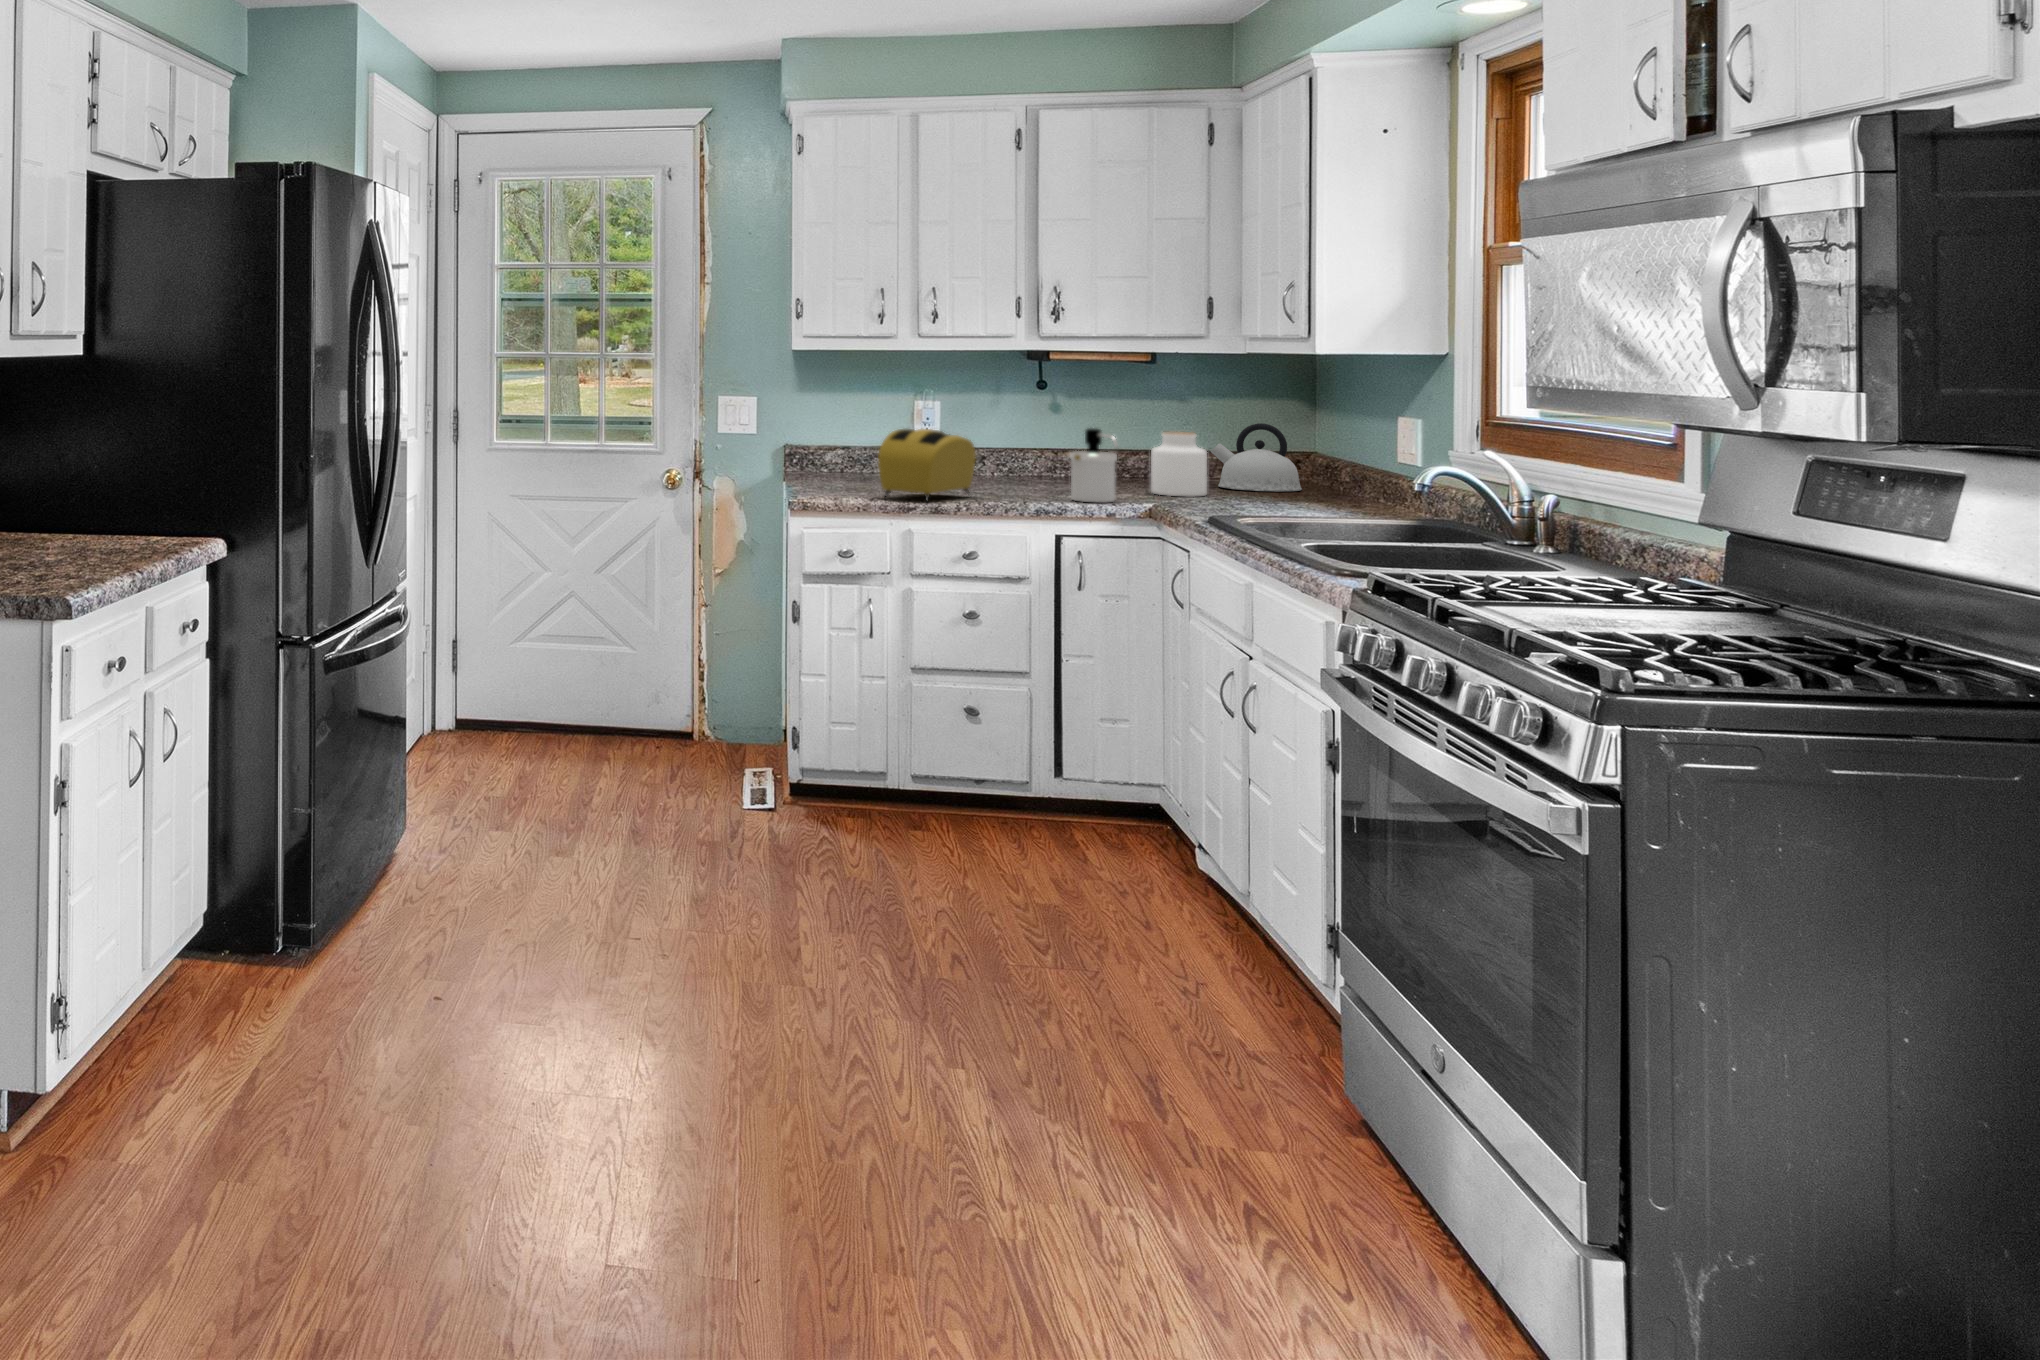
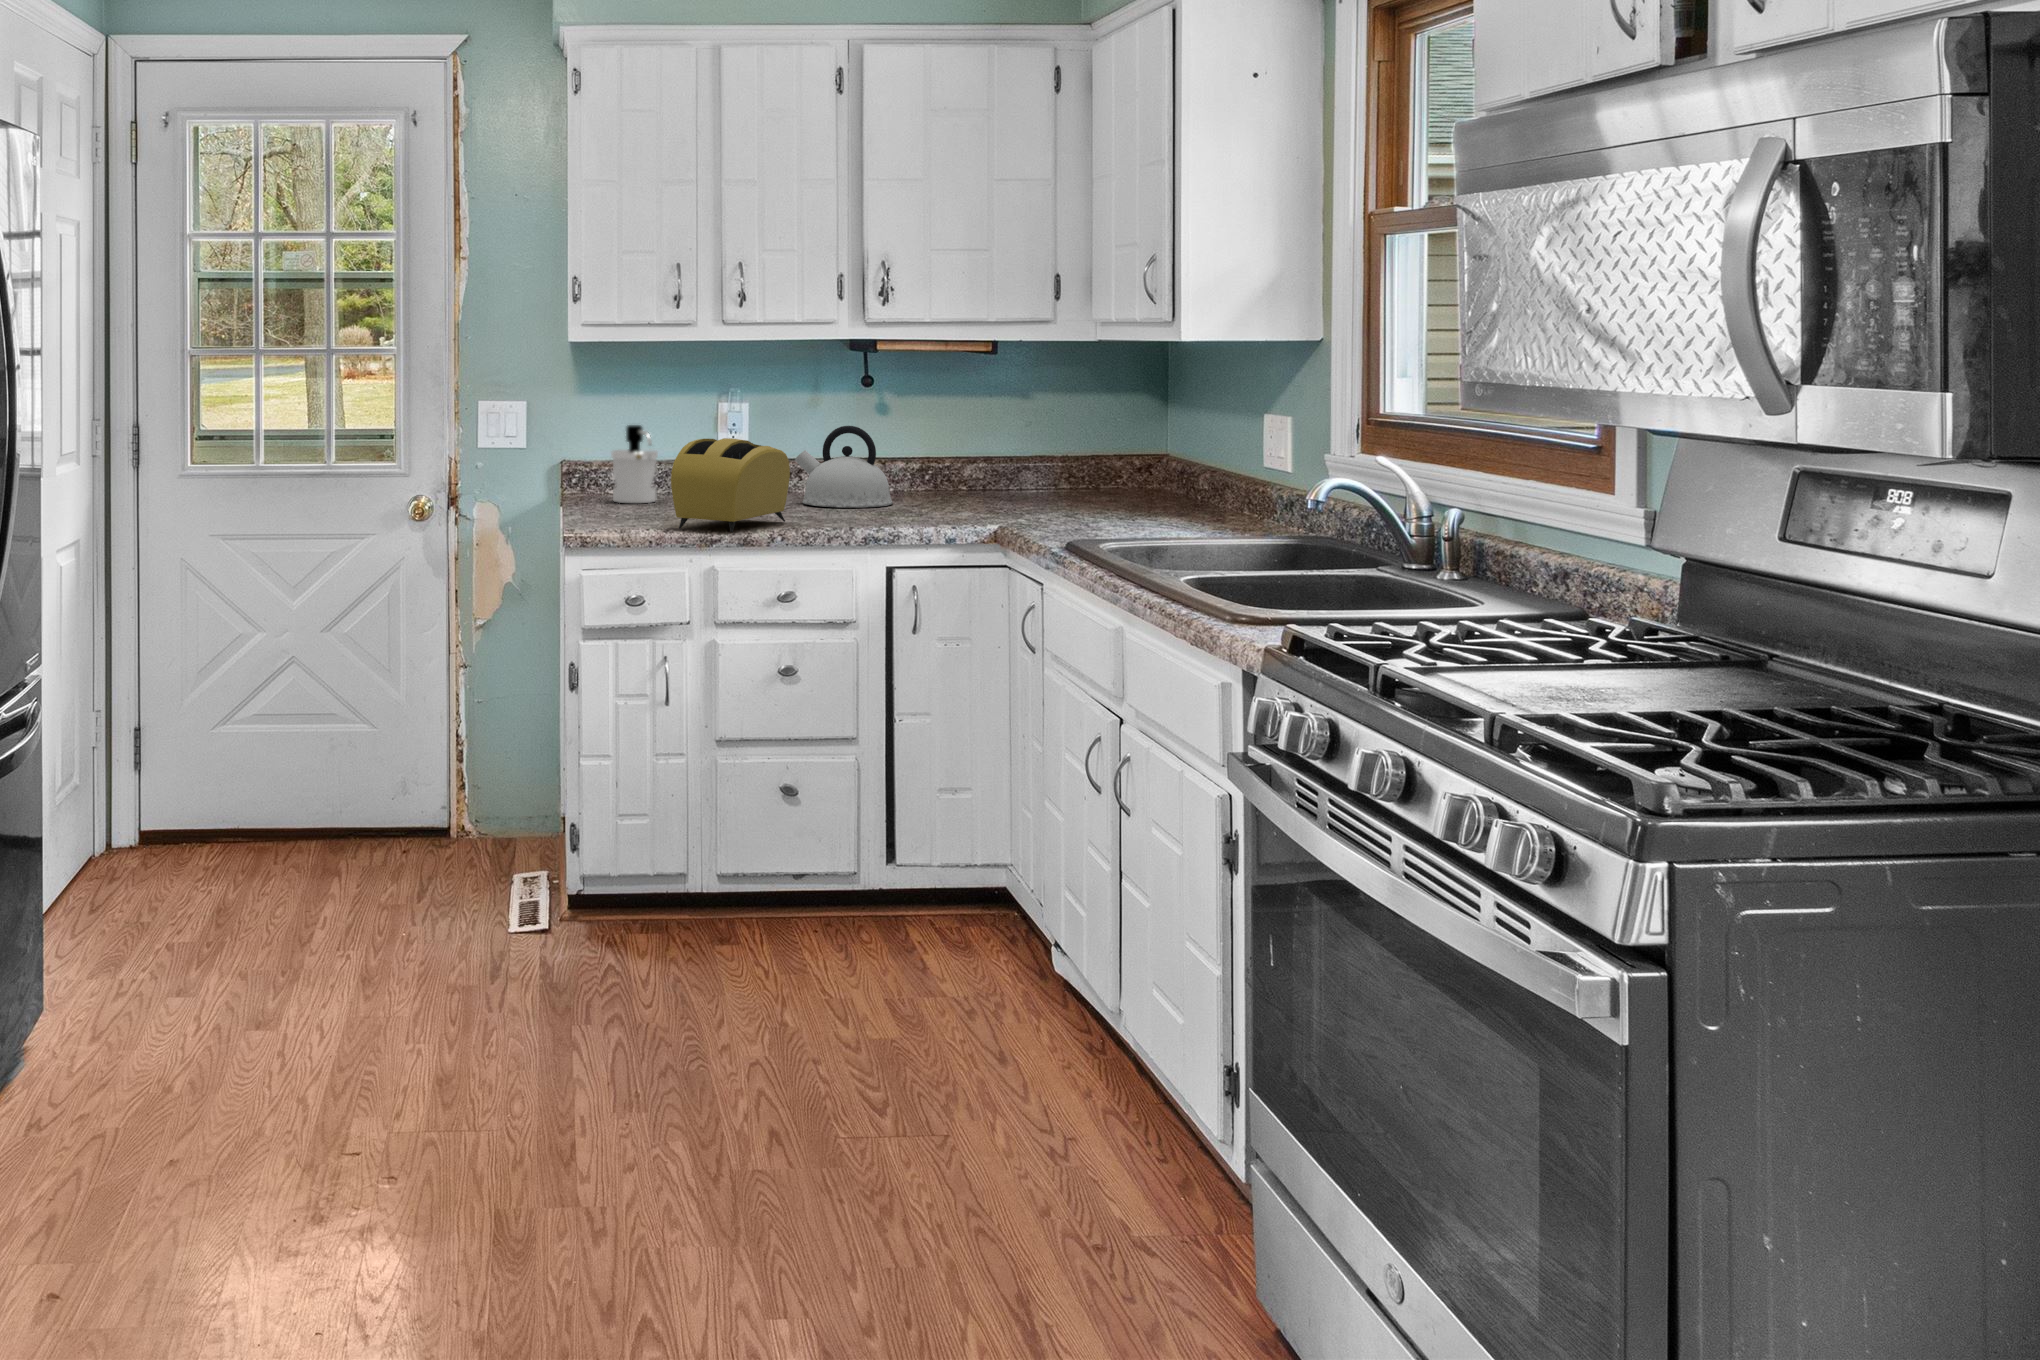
kettle: present [1211,423,1302,492] -> present [795,426,893,508]
soap dispenser: present [1070,428,1118,503] -> present [611,425,658,503]
jar: present [1151,432,1207,497] -> none [993,434,1057,513]

